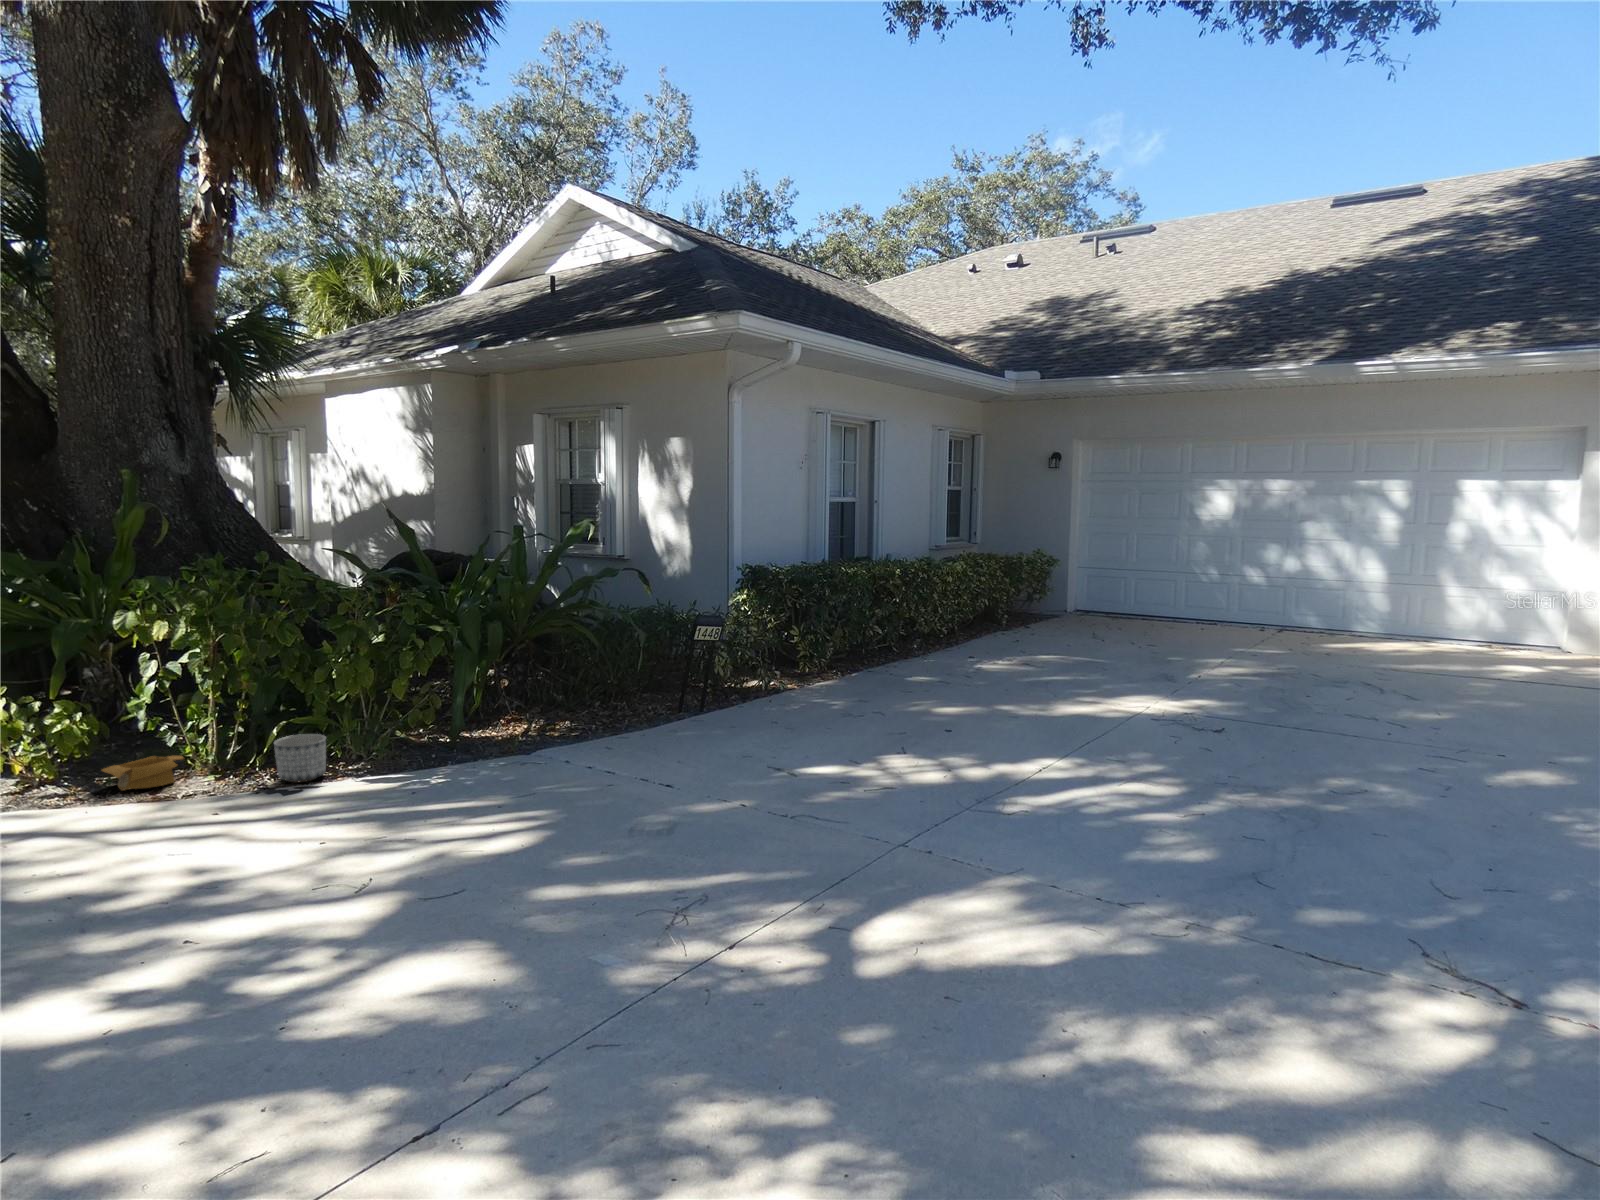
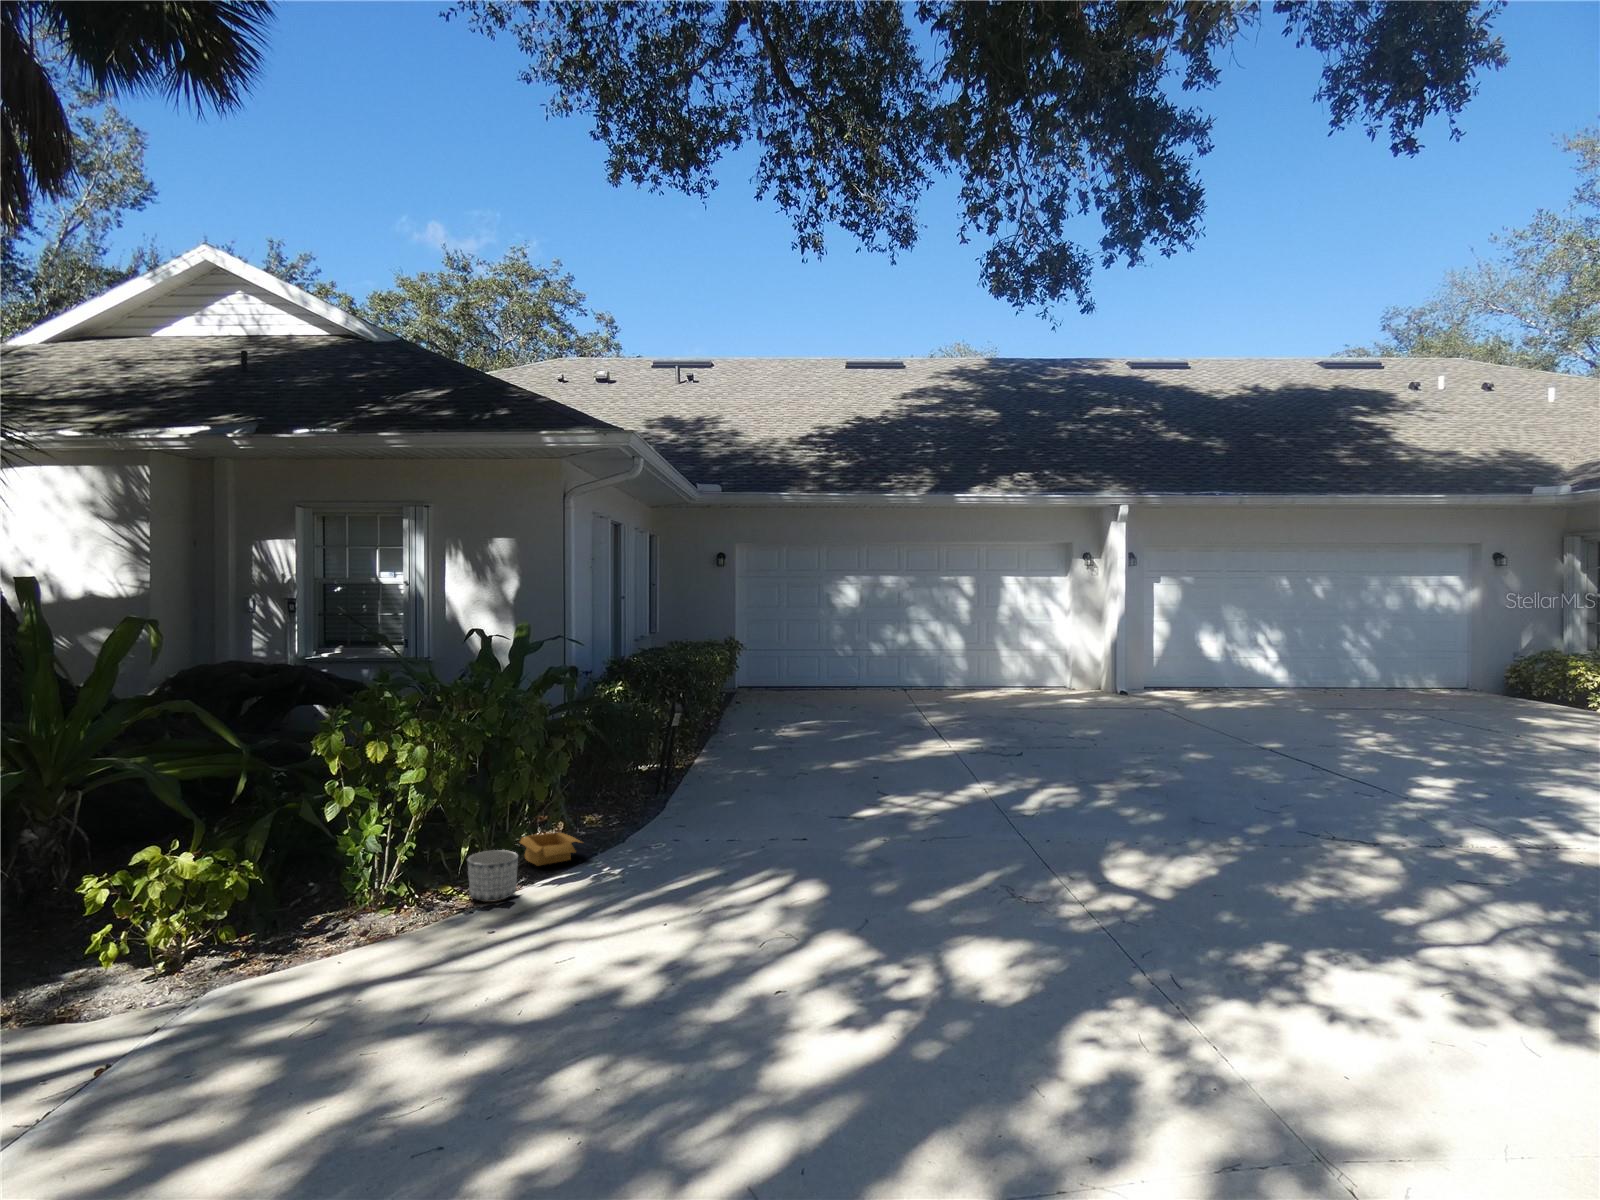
cardboard box: present [102,756,183,791] -> present [520,833,581,866]

